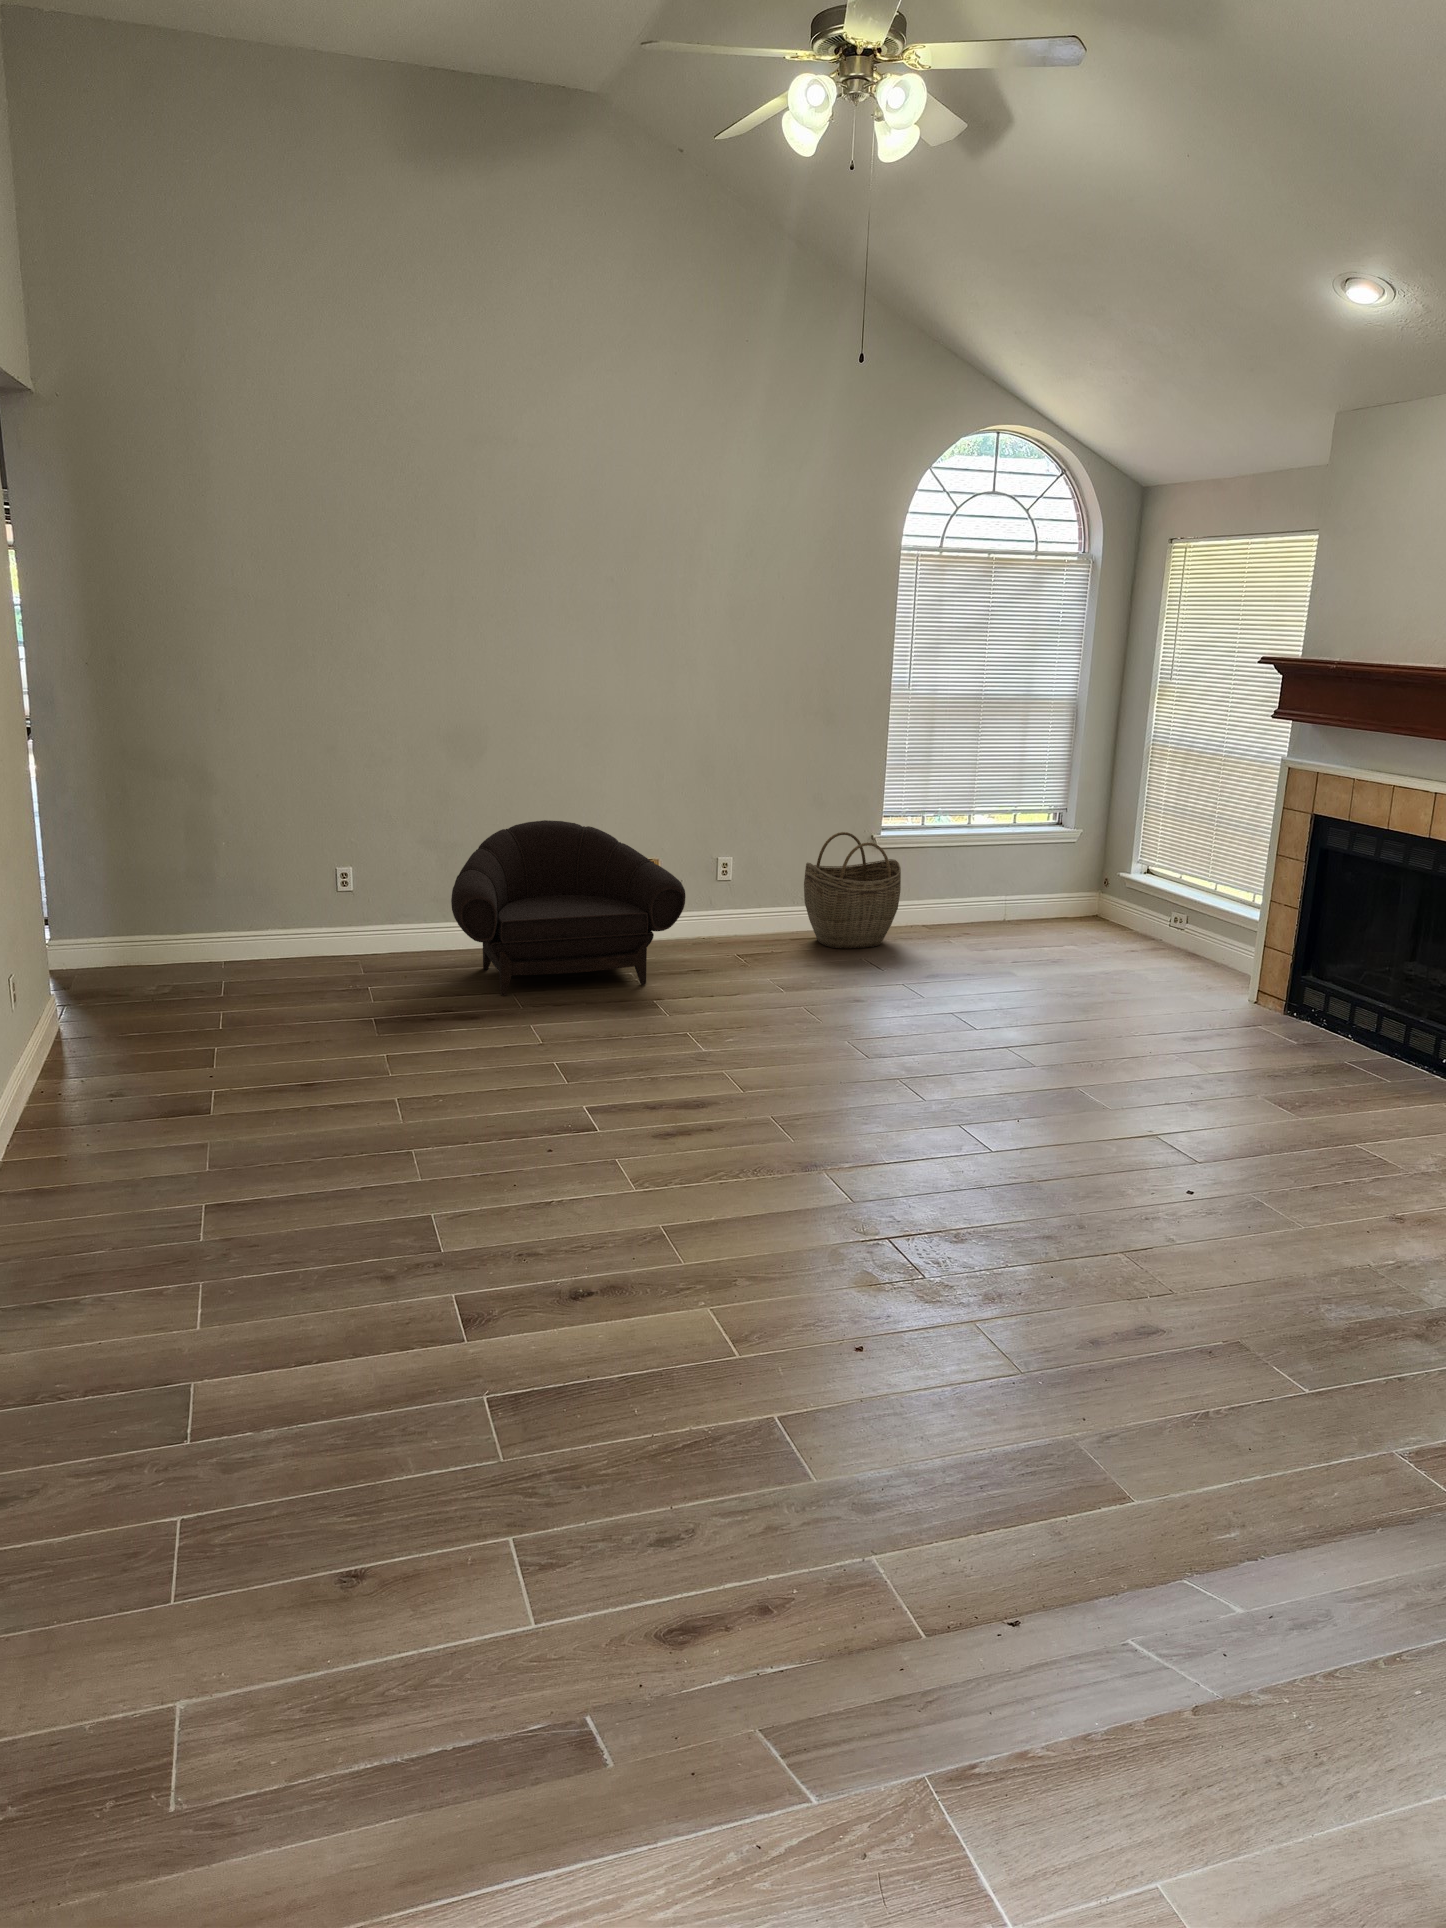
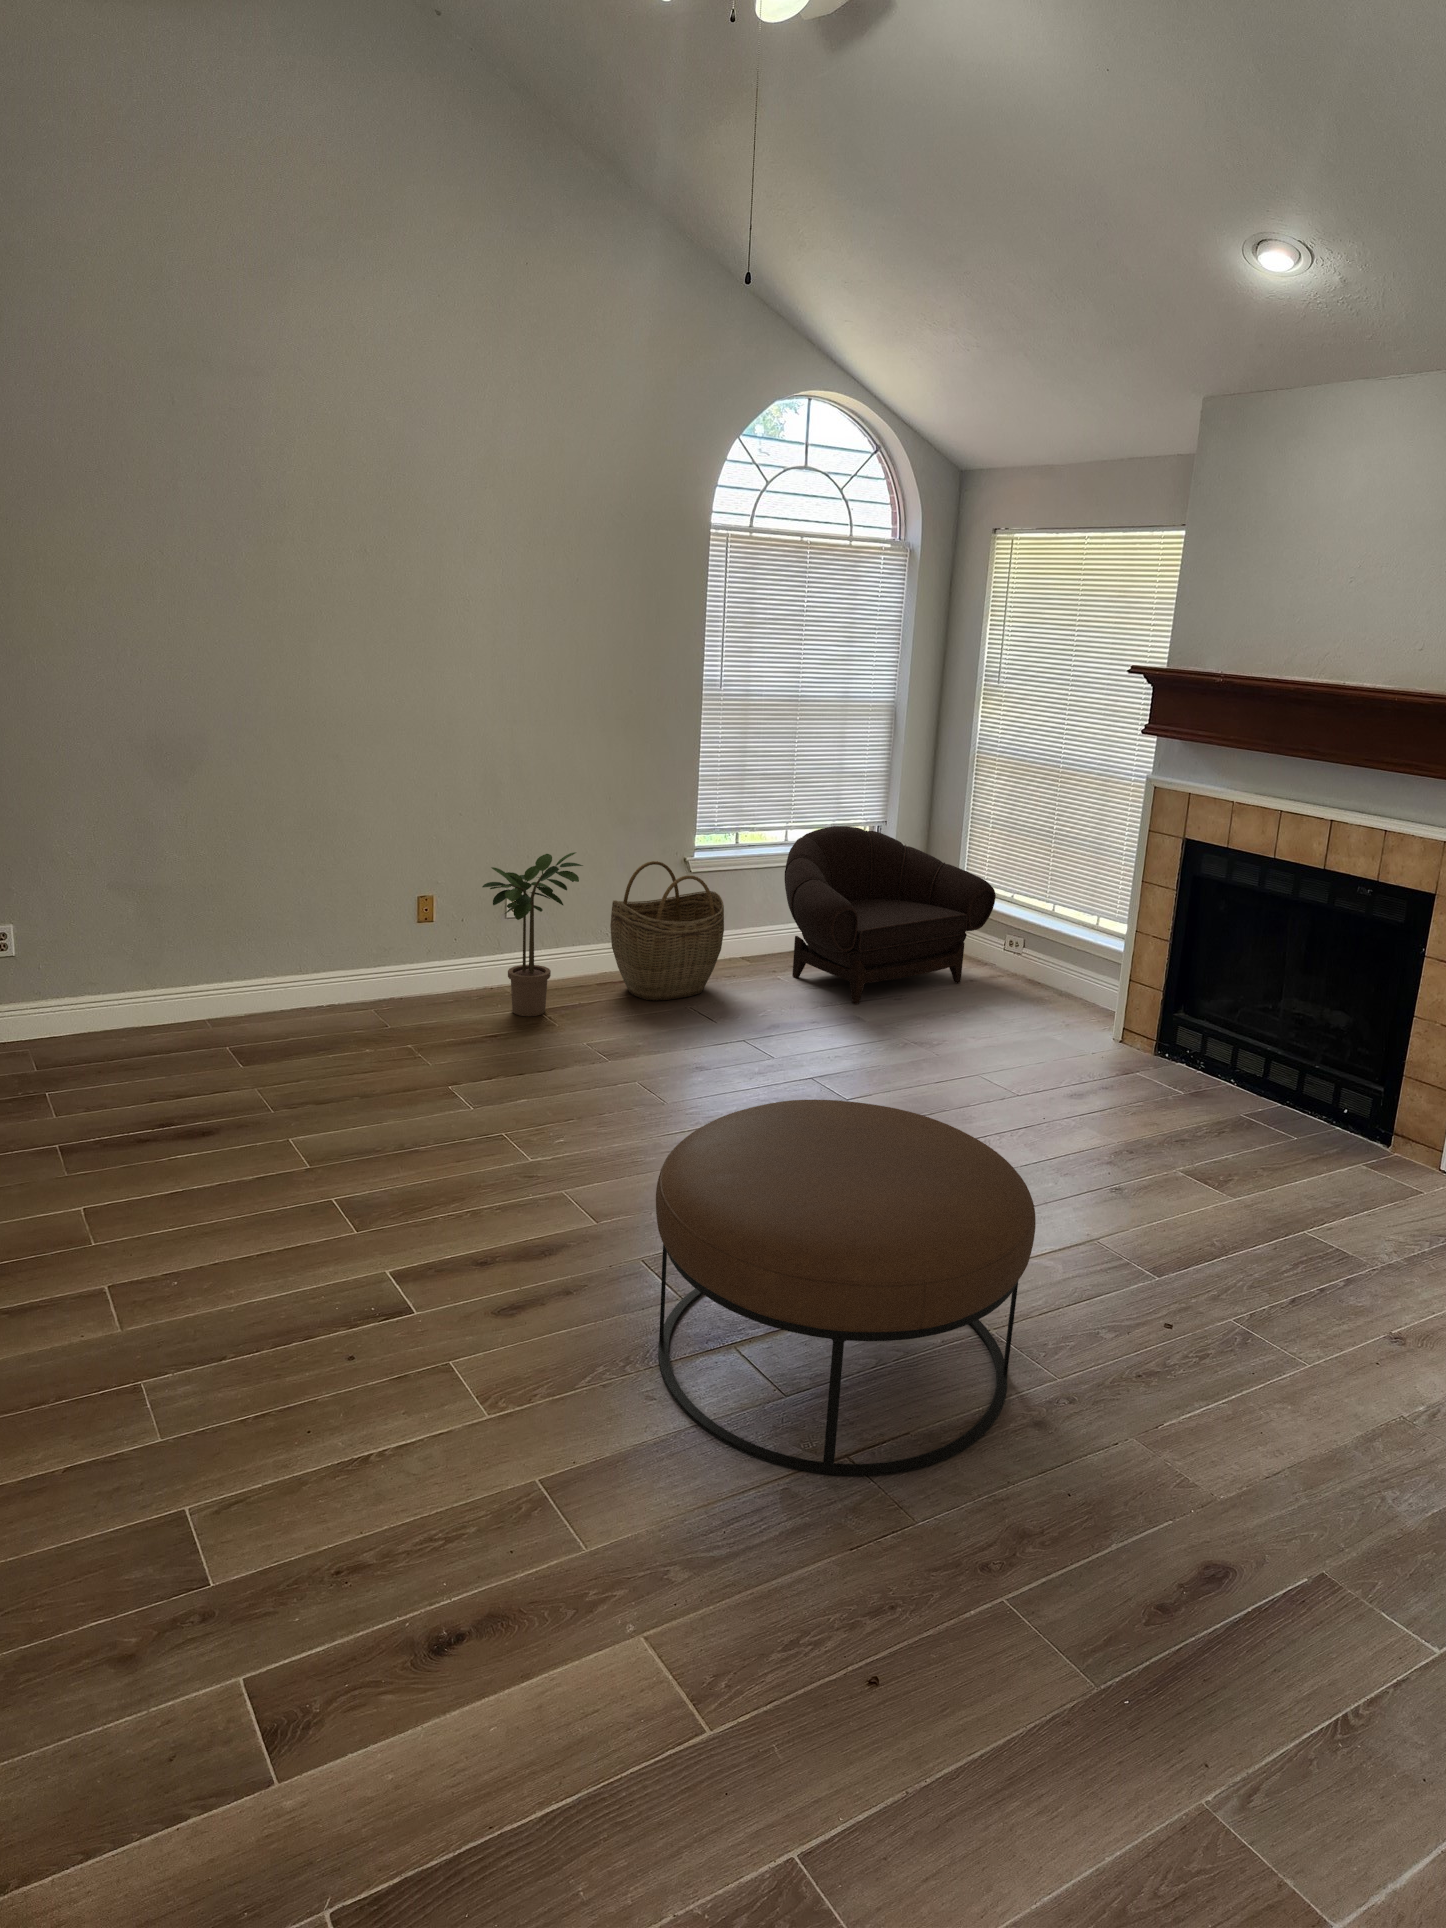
armchair: present [451,820,686,995] -> present [785,826,996,1004]
potted plant: none [696,820,781,953] -> present [482,852,583,1016]
ottoman: none [766,983,1042,1221] -> present [656,1100,1036,1476]

